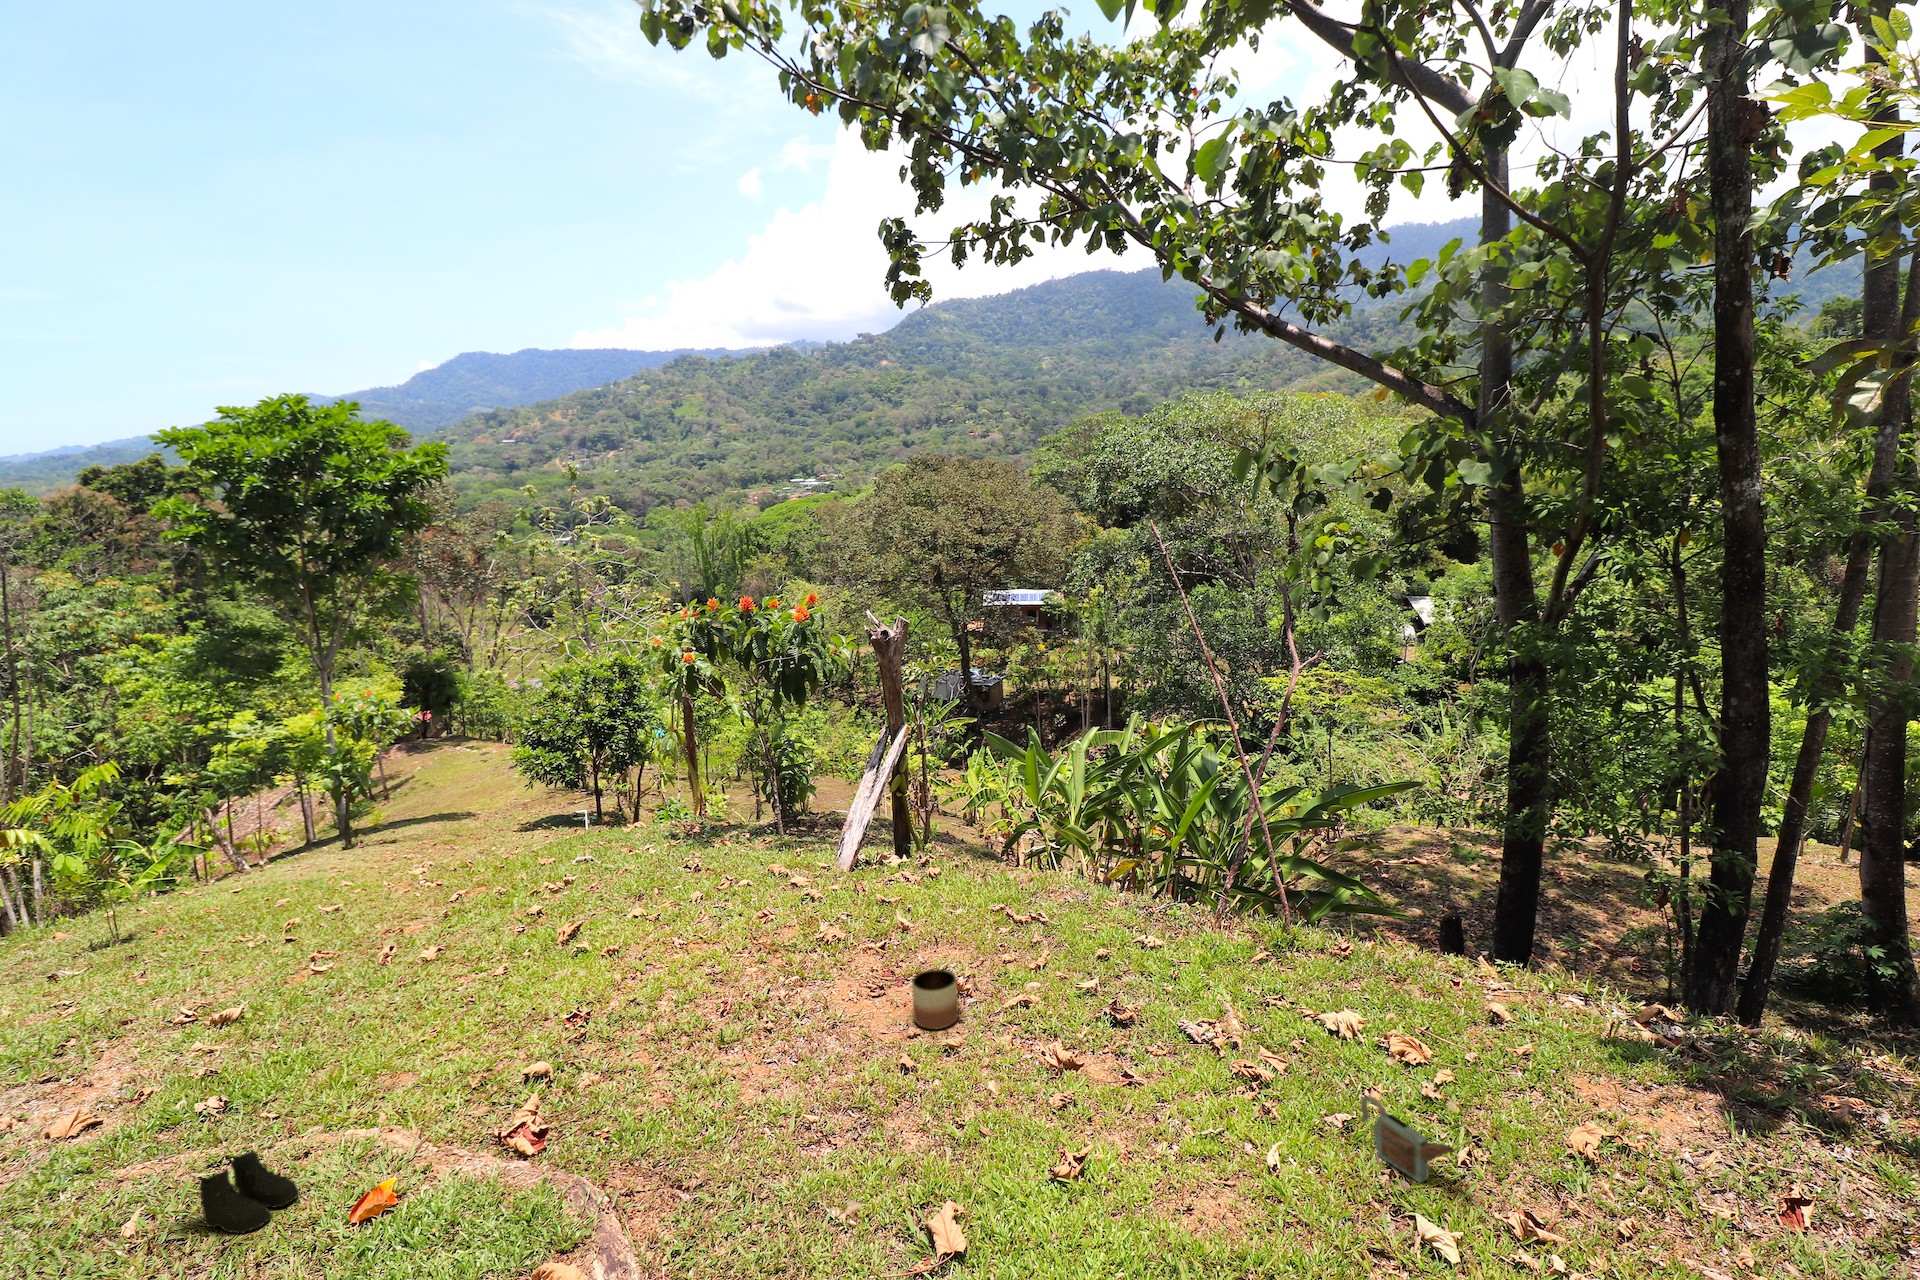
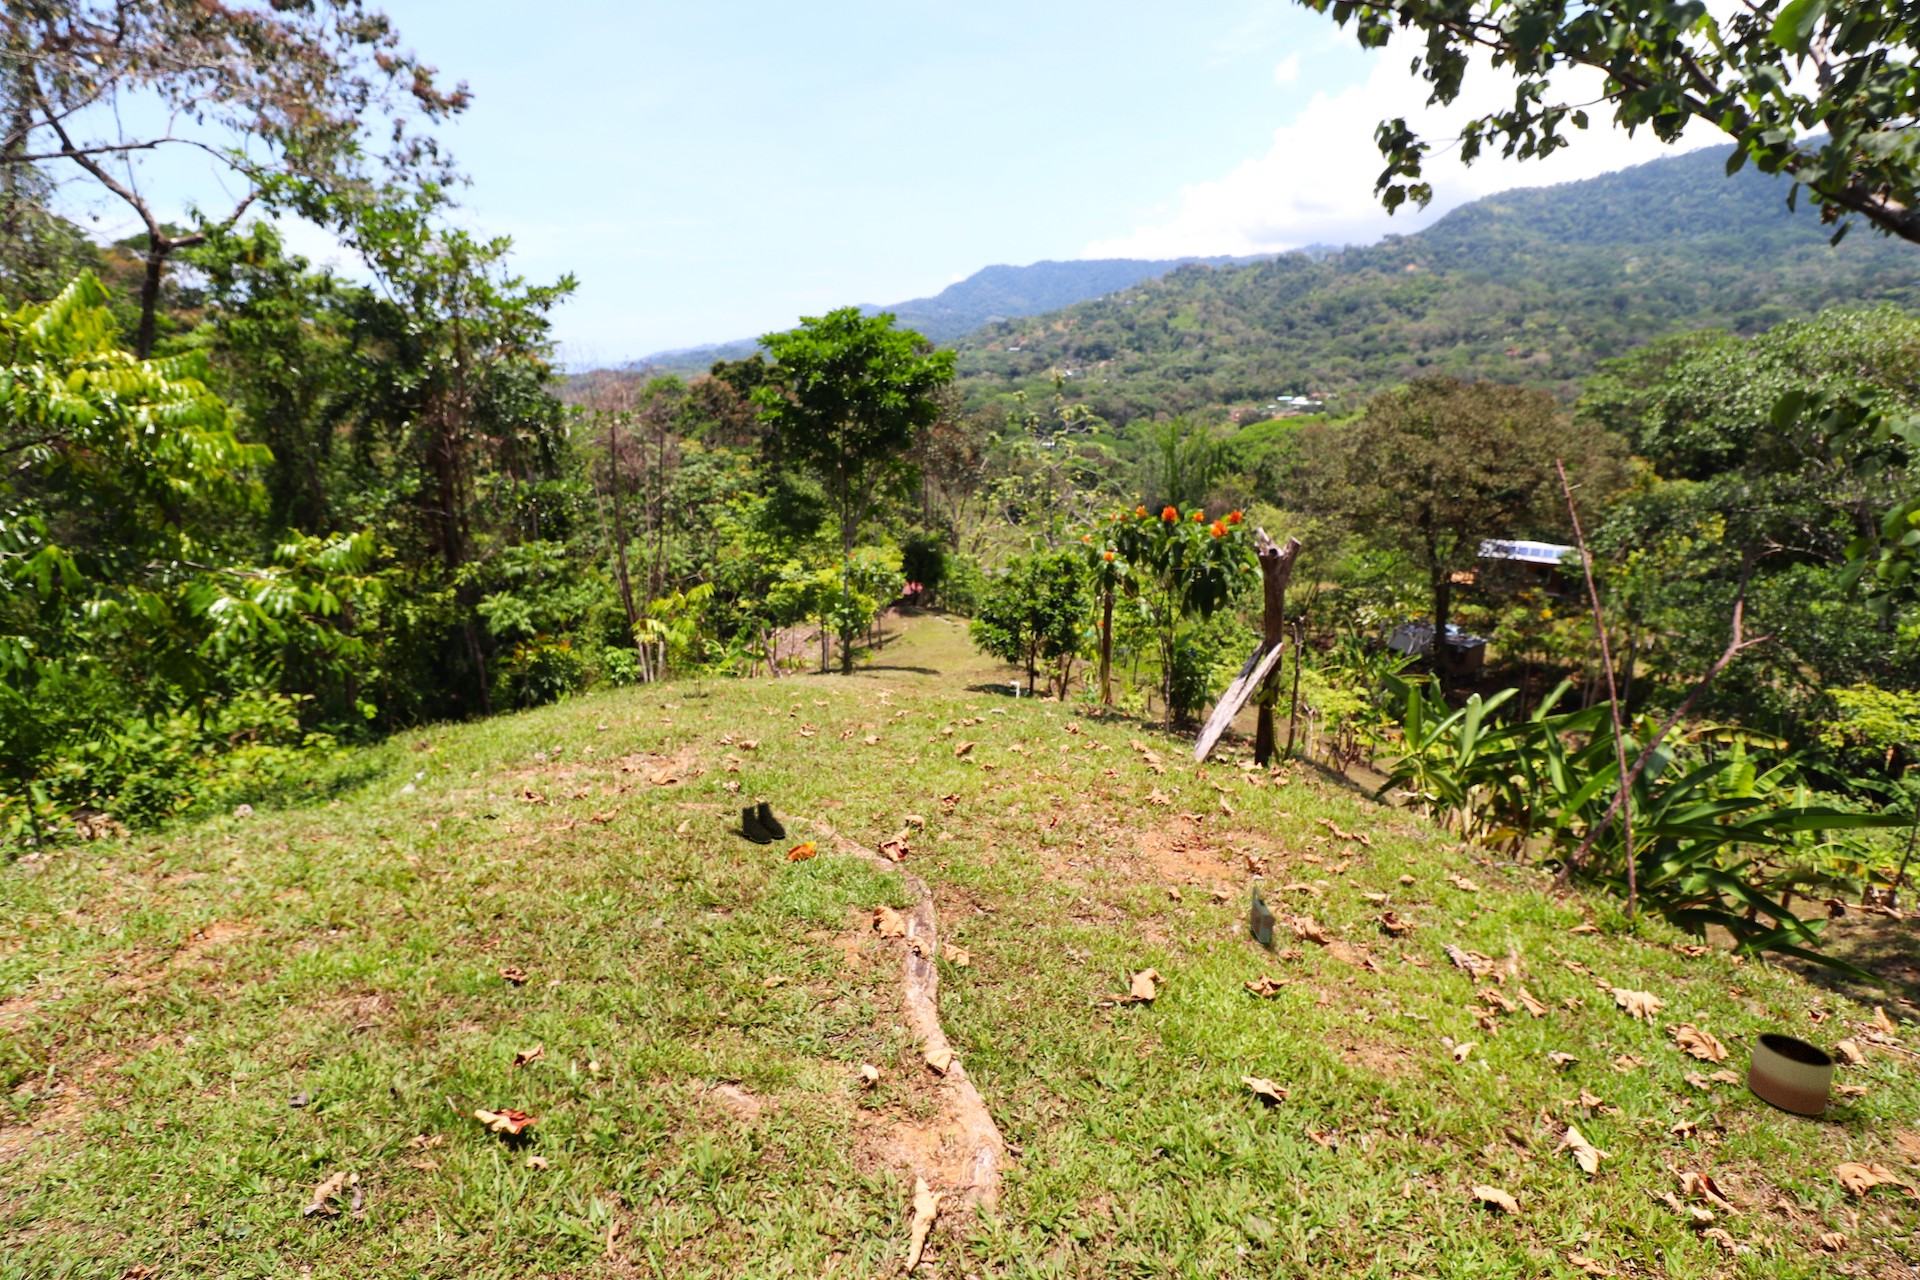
planter: present [912,969,959,1029] -> present [1747,1032,1835,1115]
watering can: present [1360,1096,1454,1183] -> present [1249,887,1276,943]

